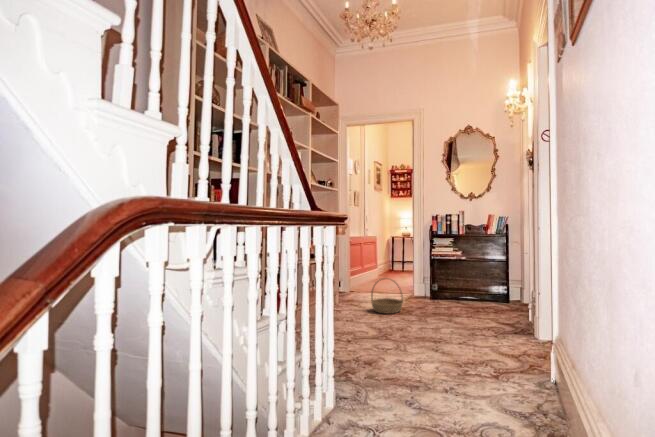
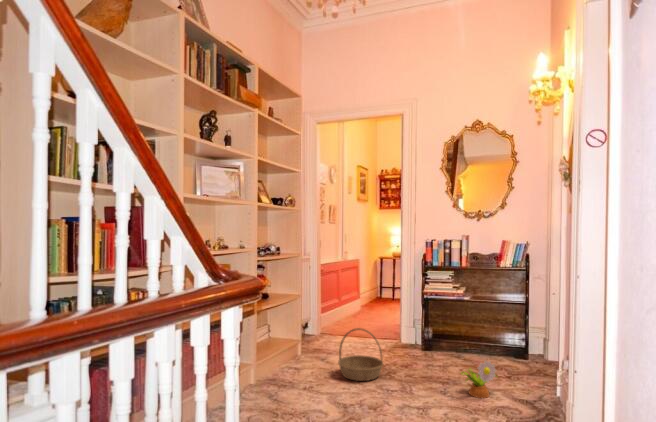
decorative plant: none [457,294,485,320] -> present [461,361,496,398]

